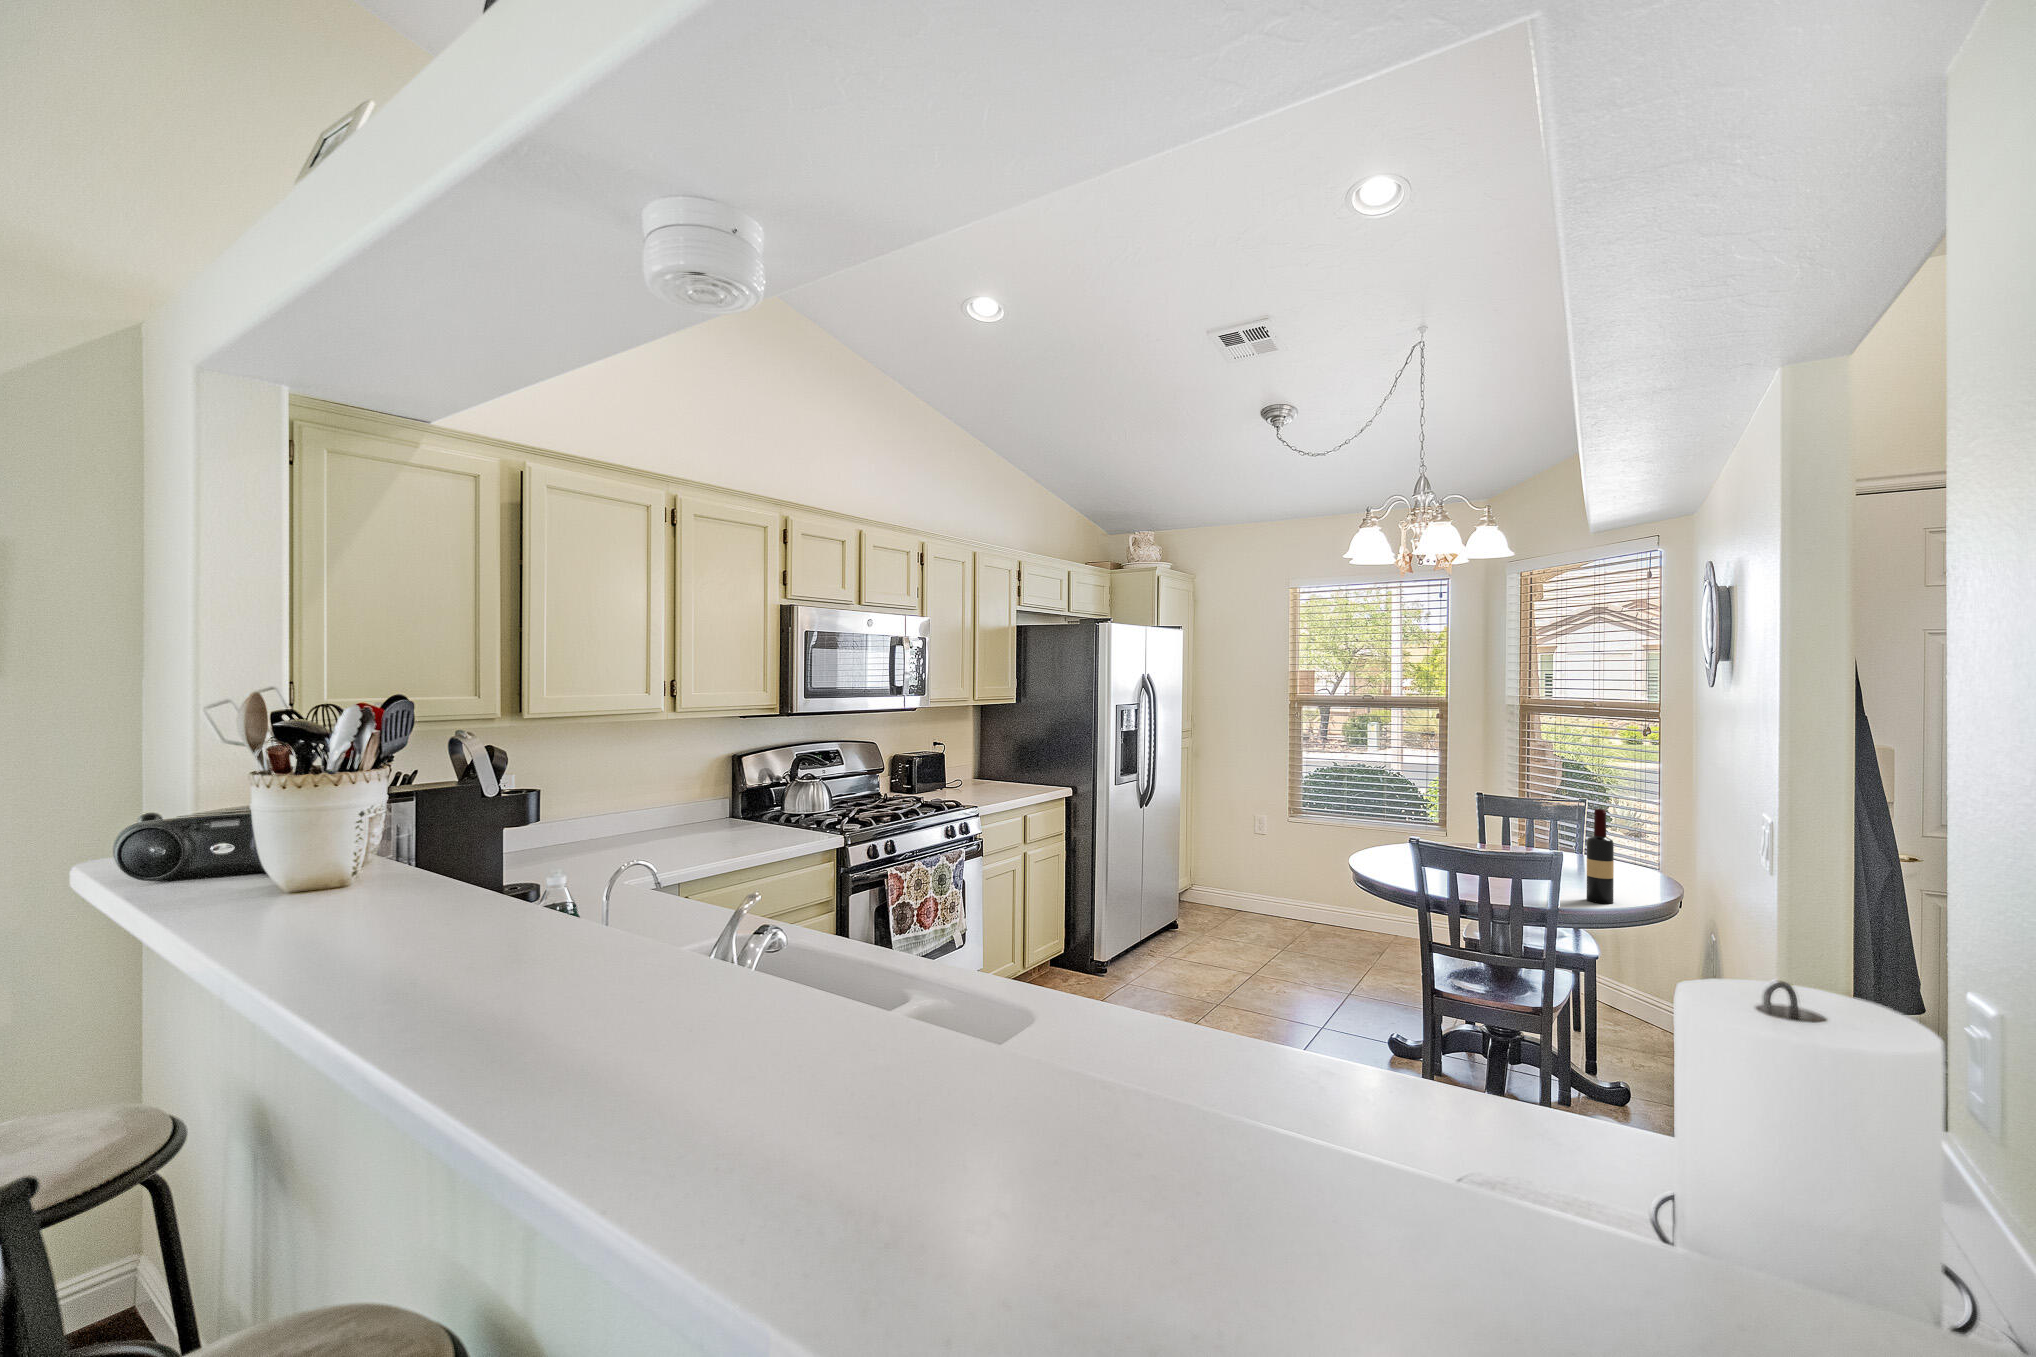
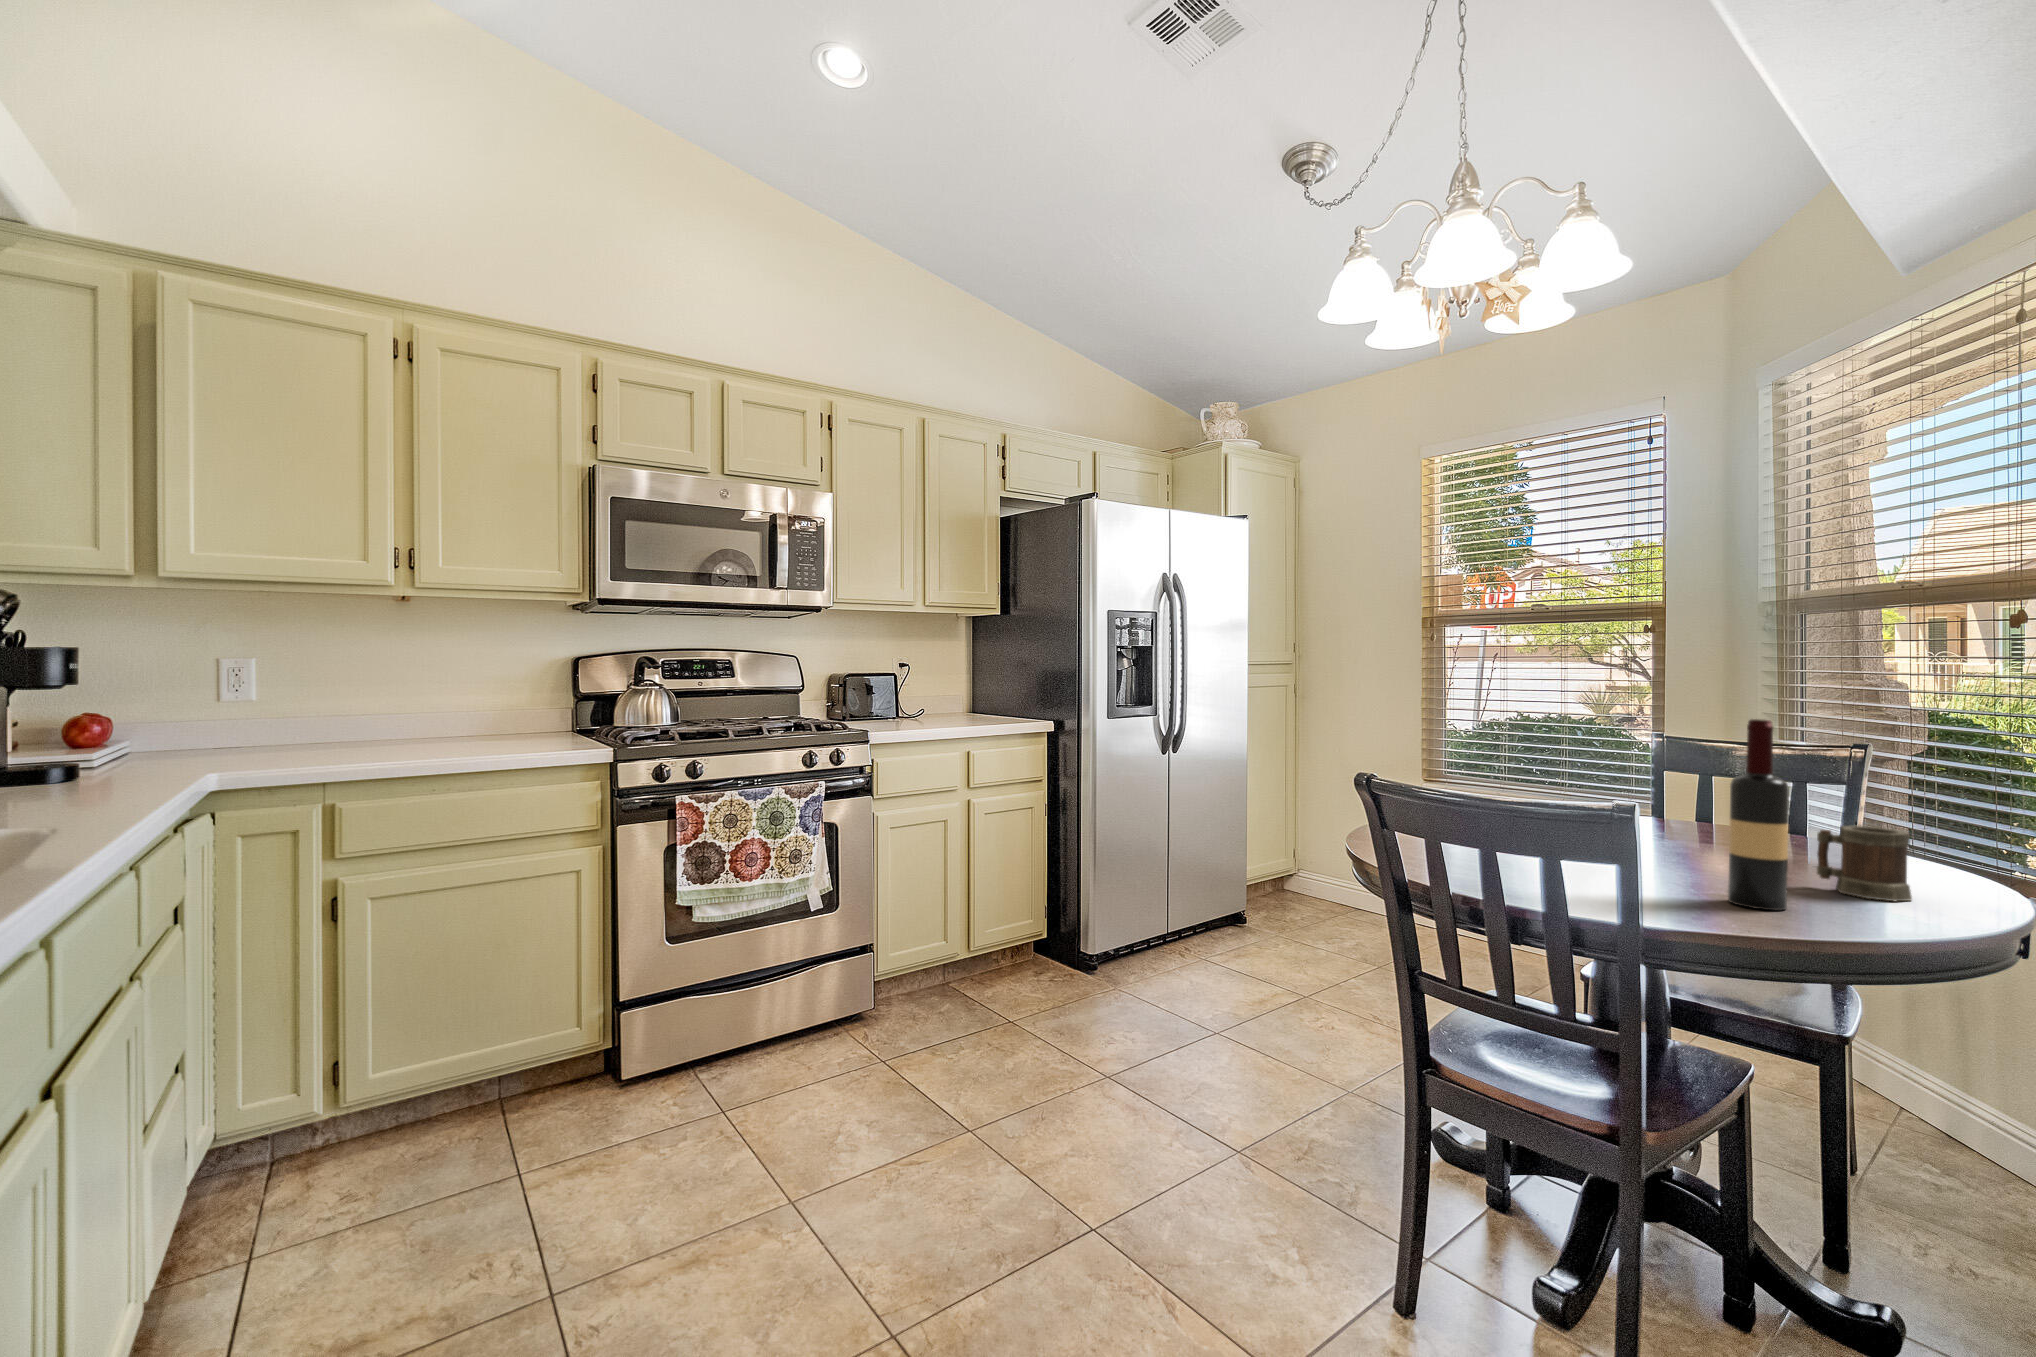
mug: none [1611,857,1654,894] -> present [1817,826,1912,901]

